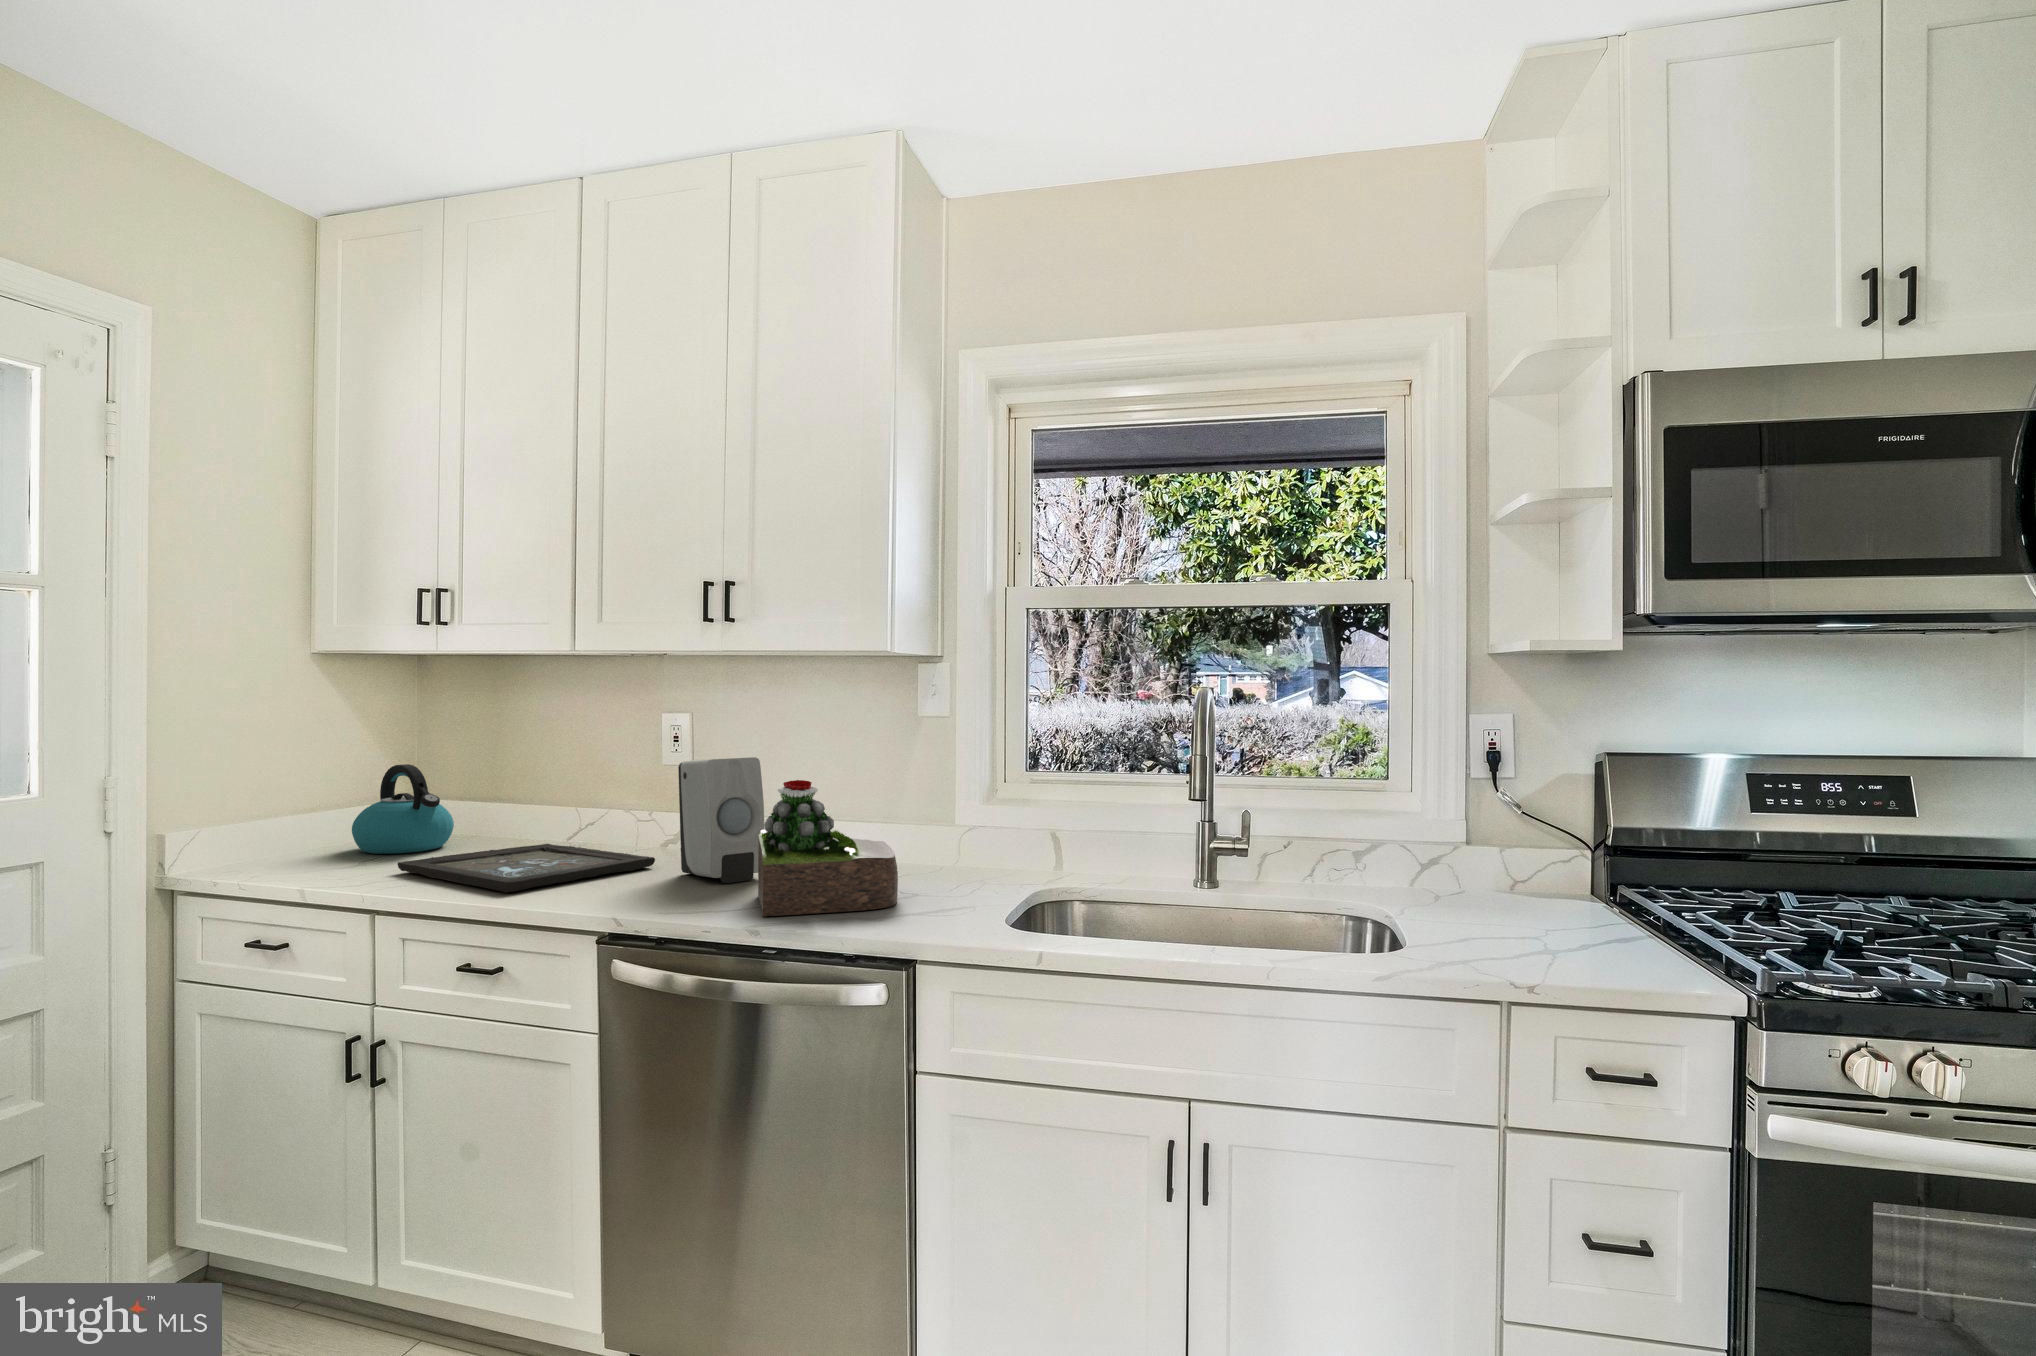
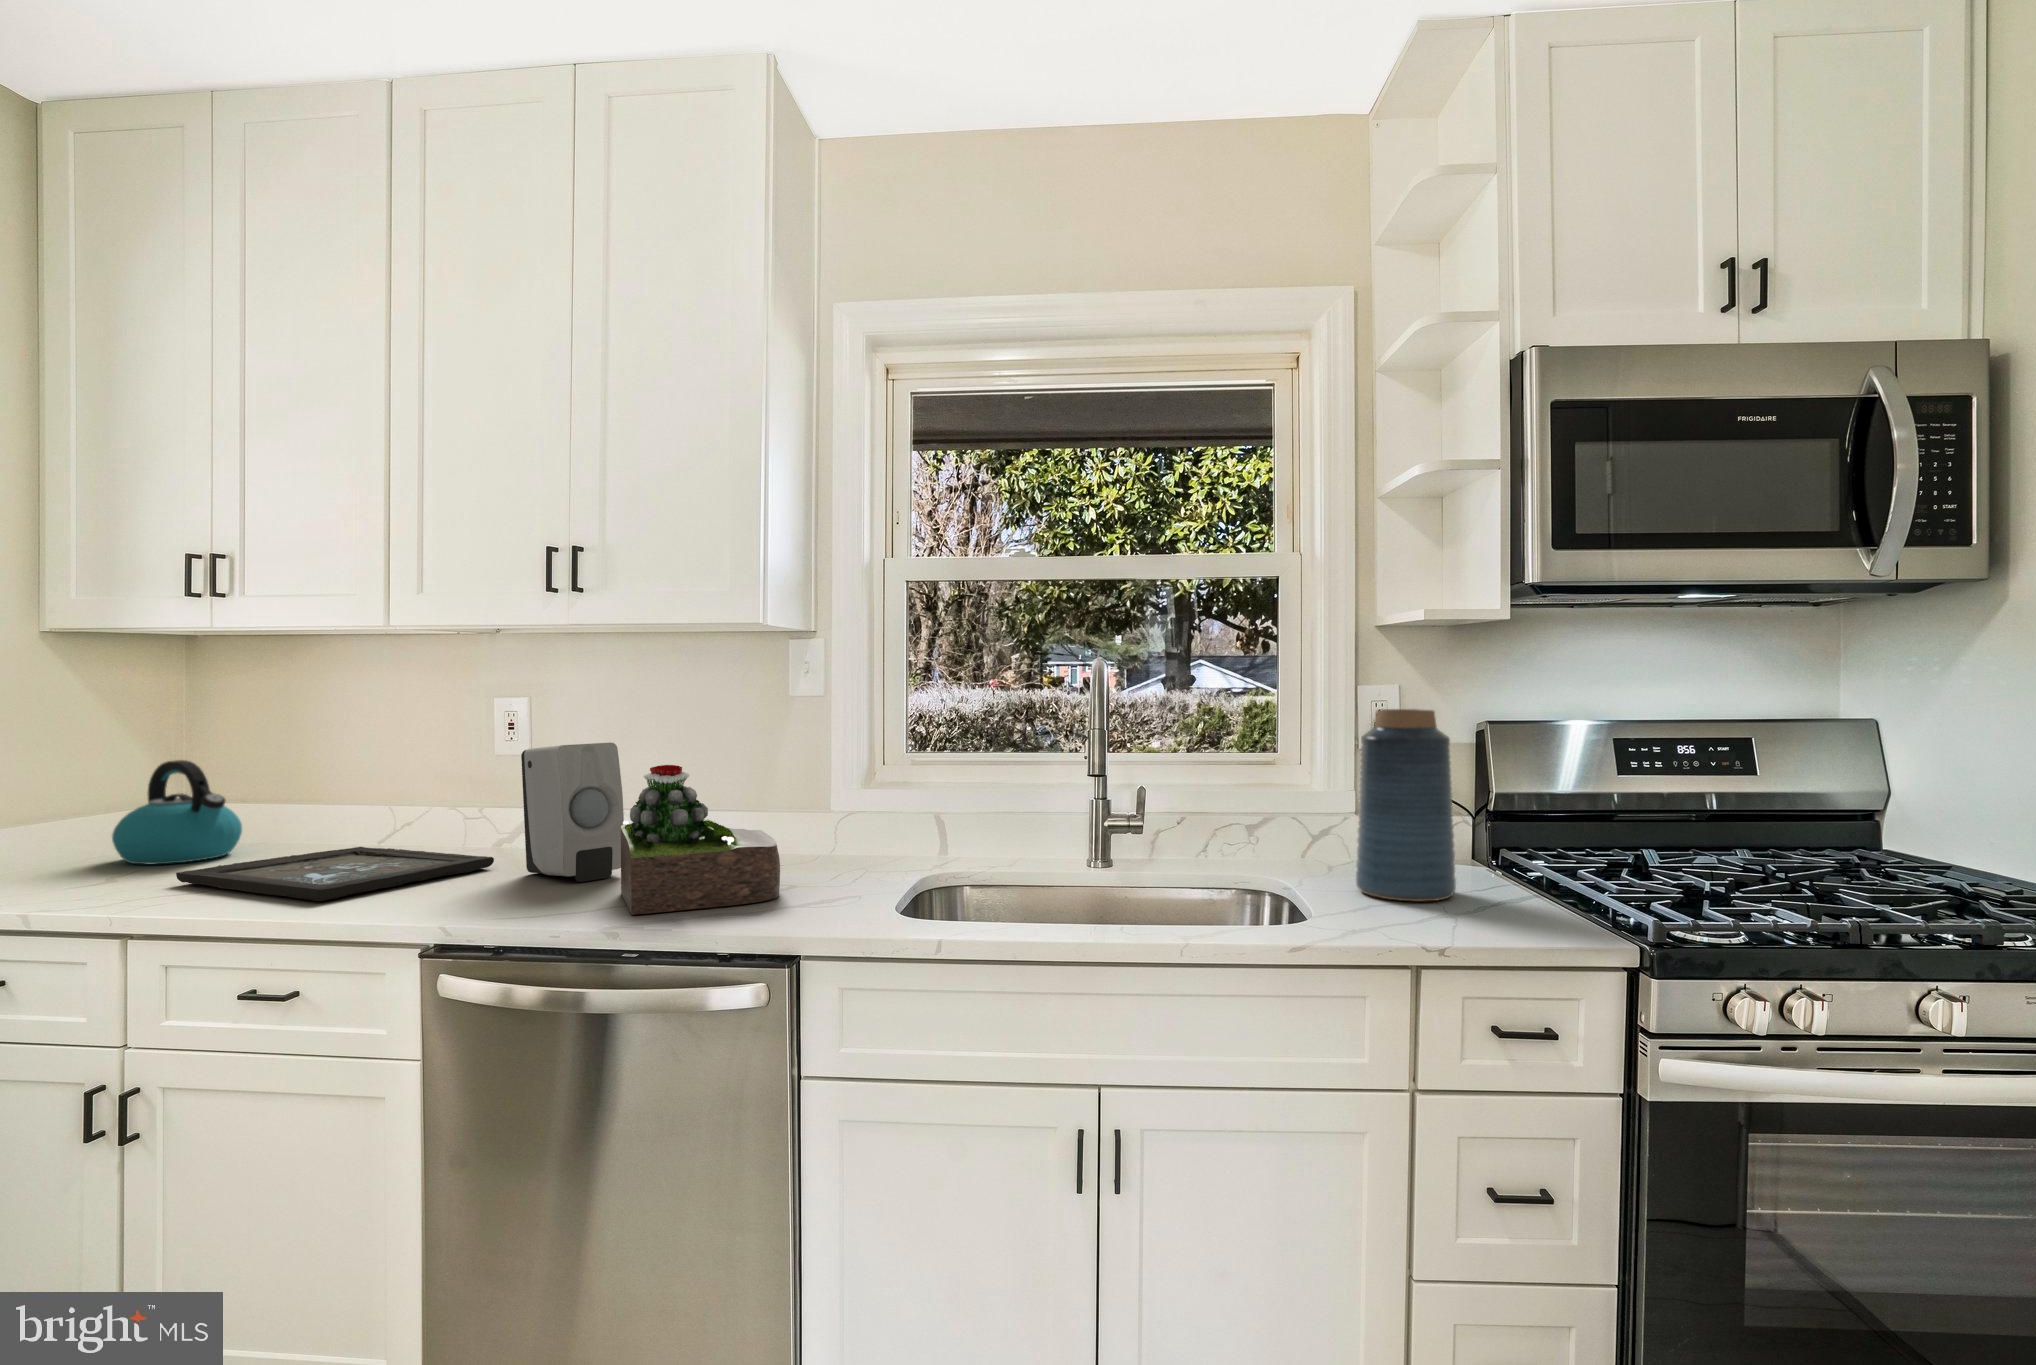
vase: none [1459,740,1565,936] -> present [1356,709,1456,901]

